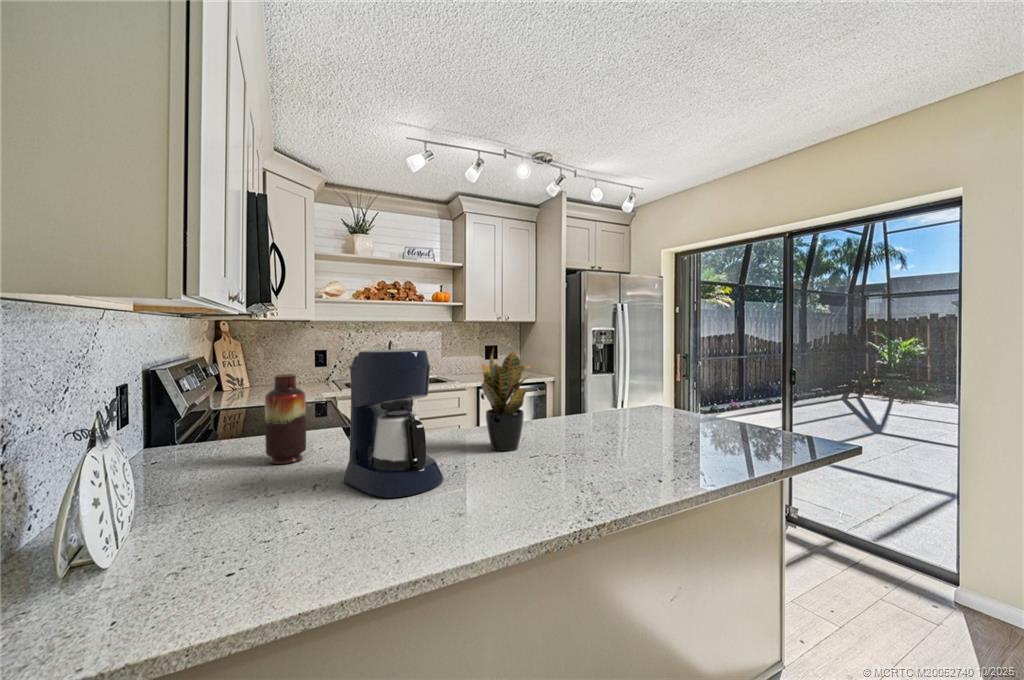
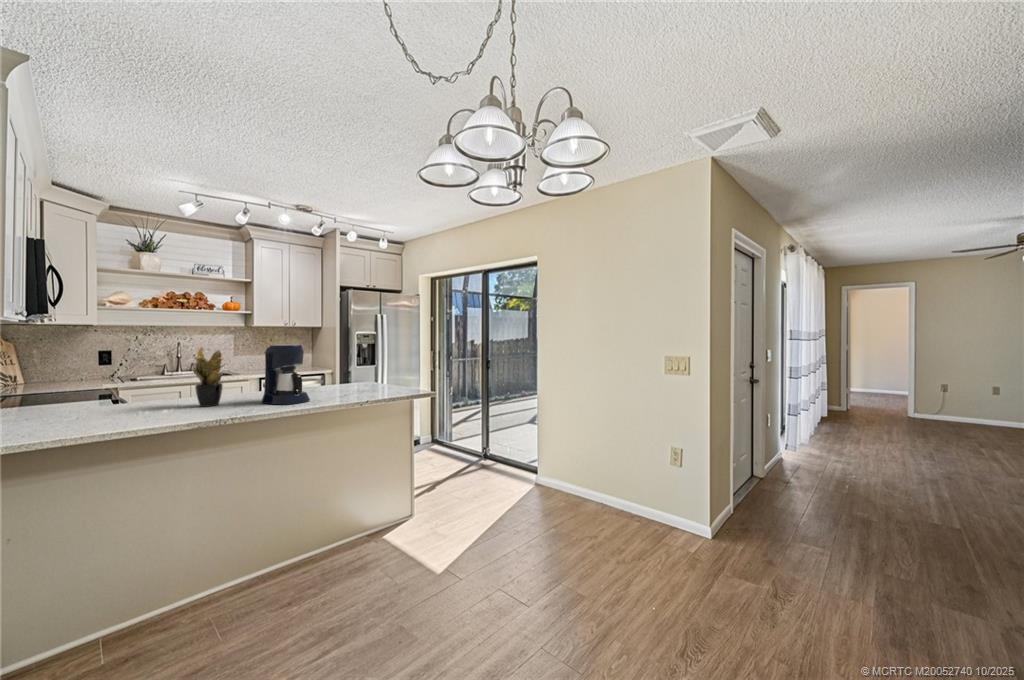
coffee maker: present [343,349,443,498] -> present [261,344,310,405]
vase: present [265,374,306,464] -> none [25,364,59,419]

